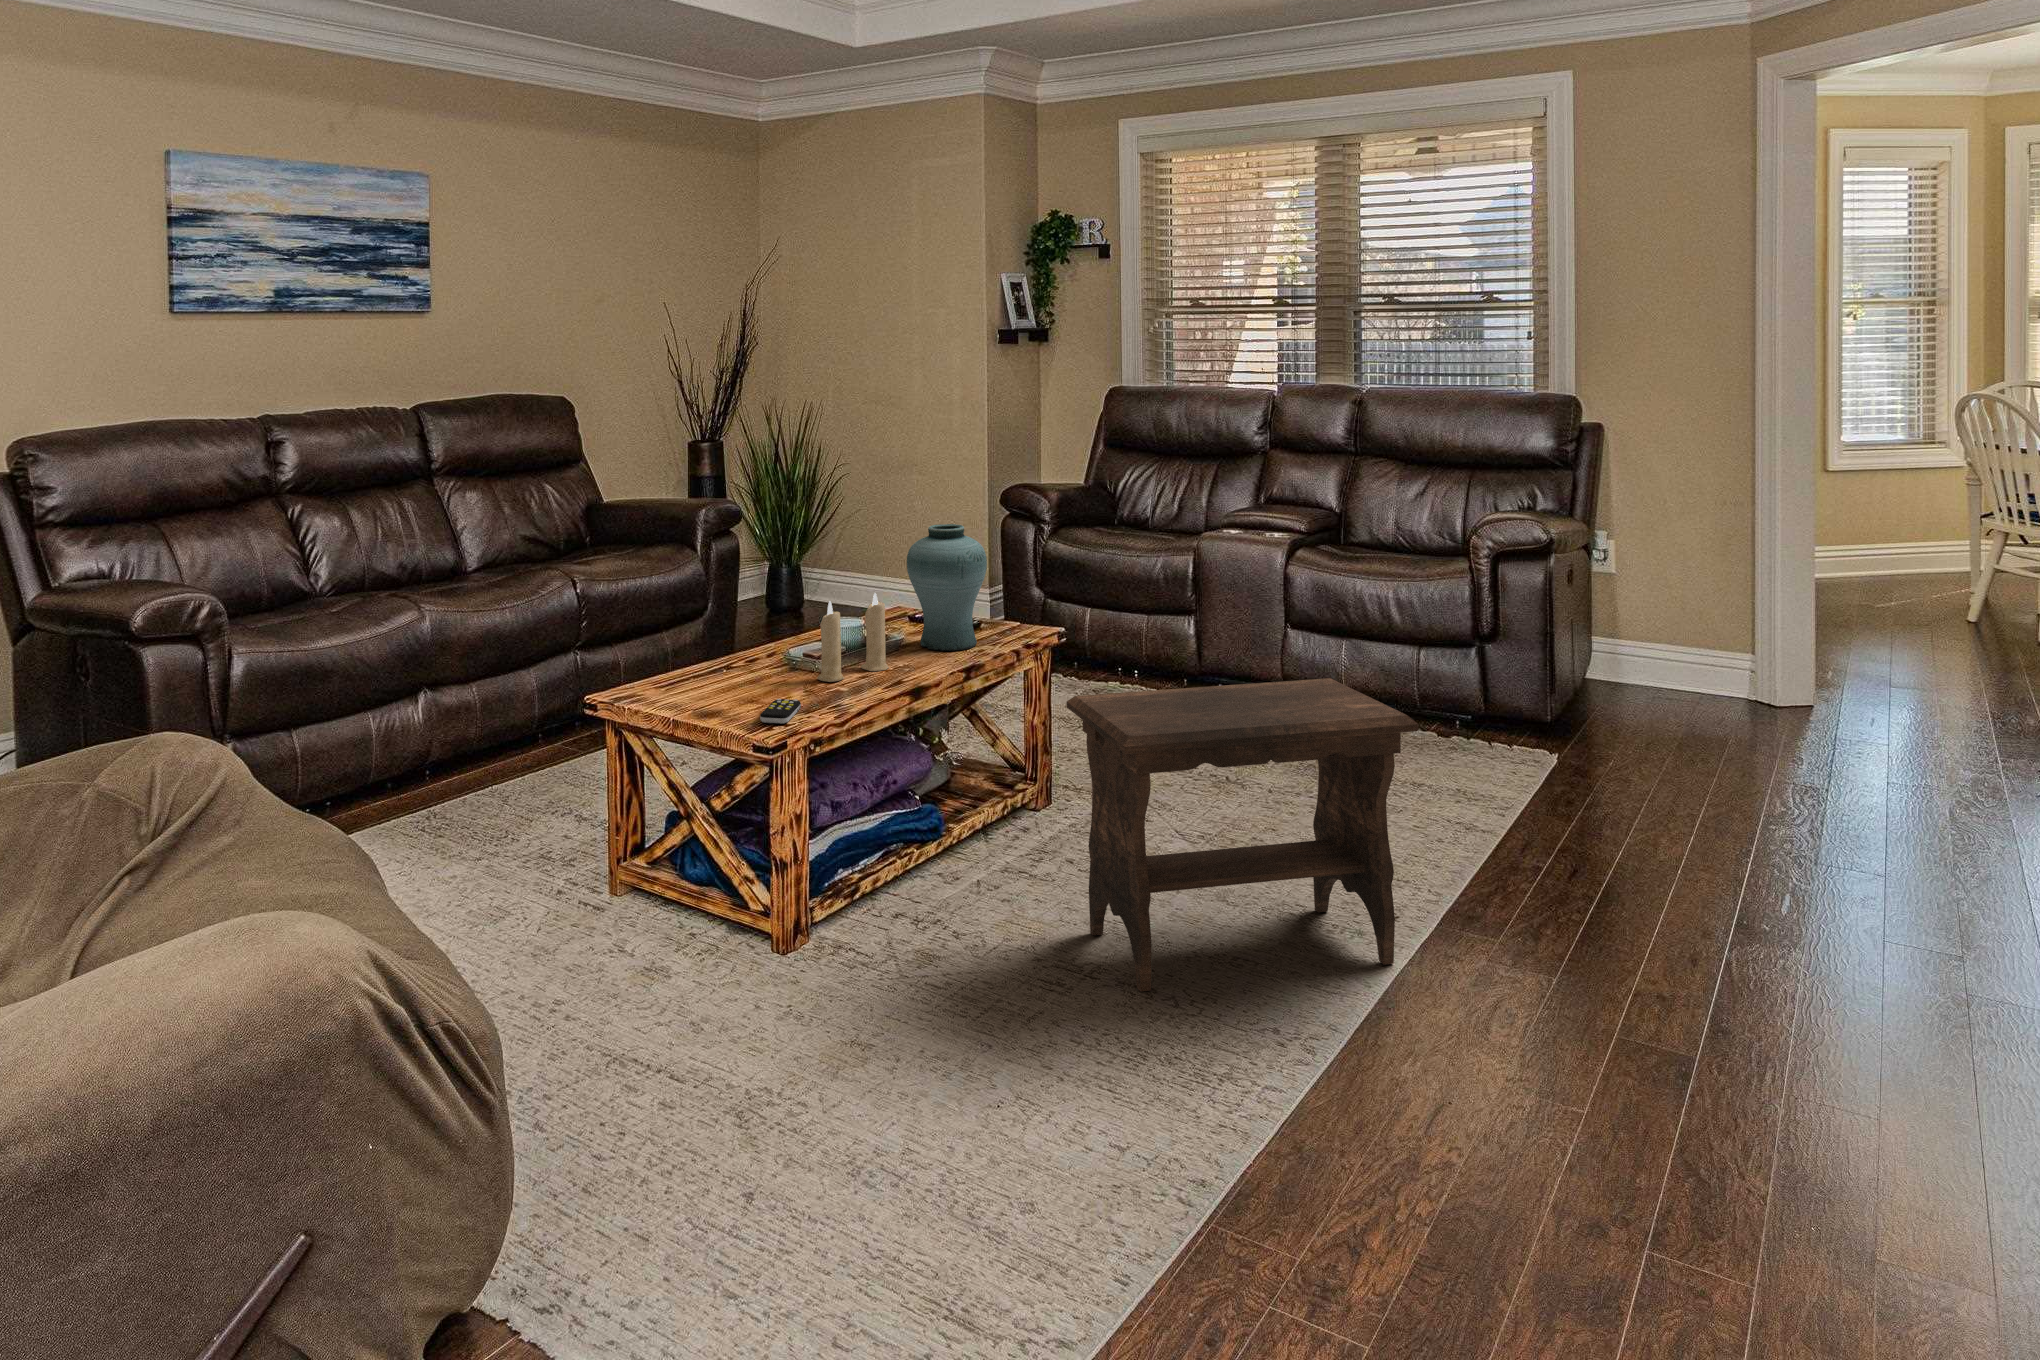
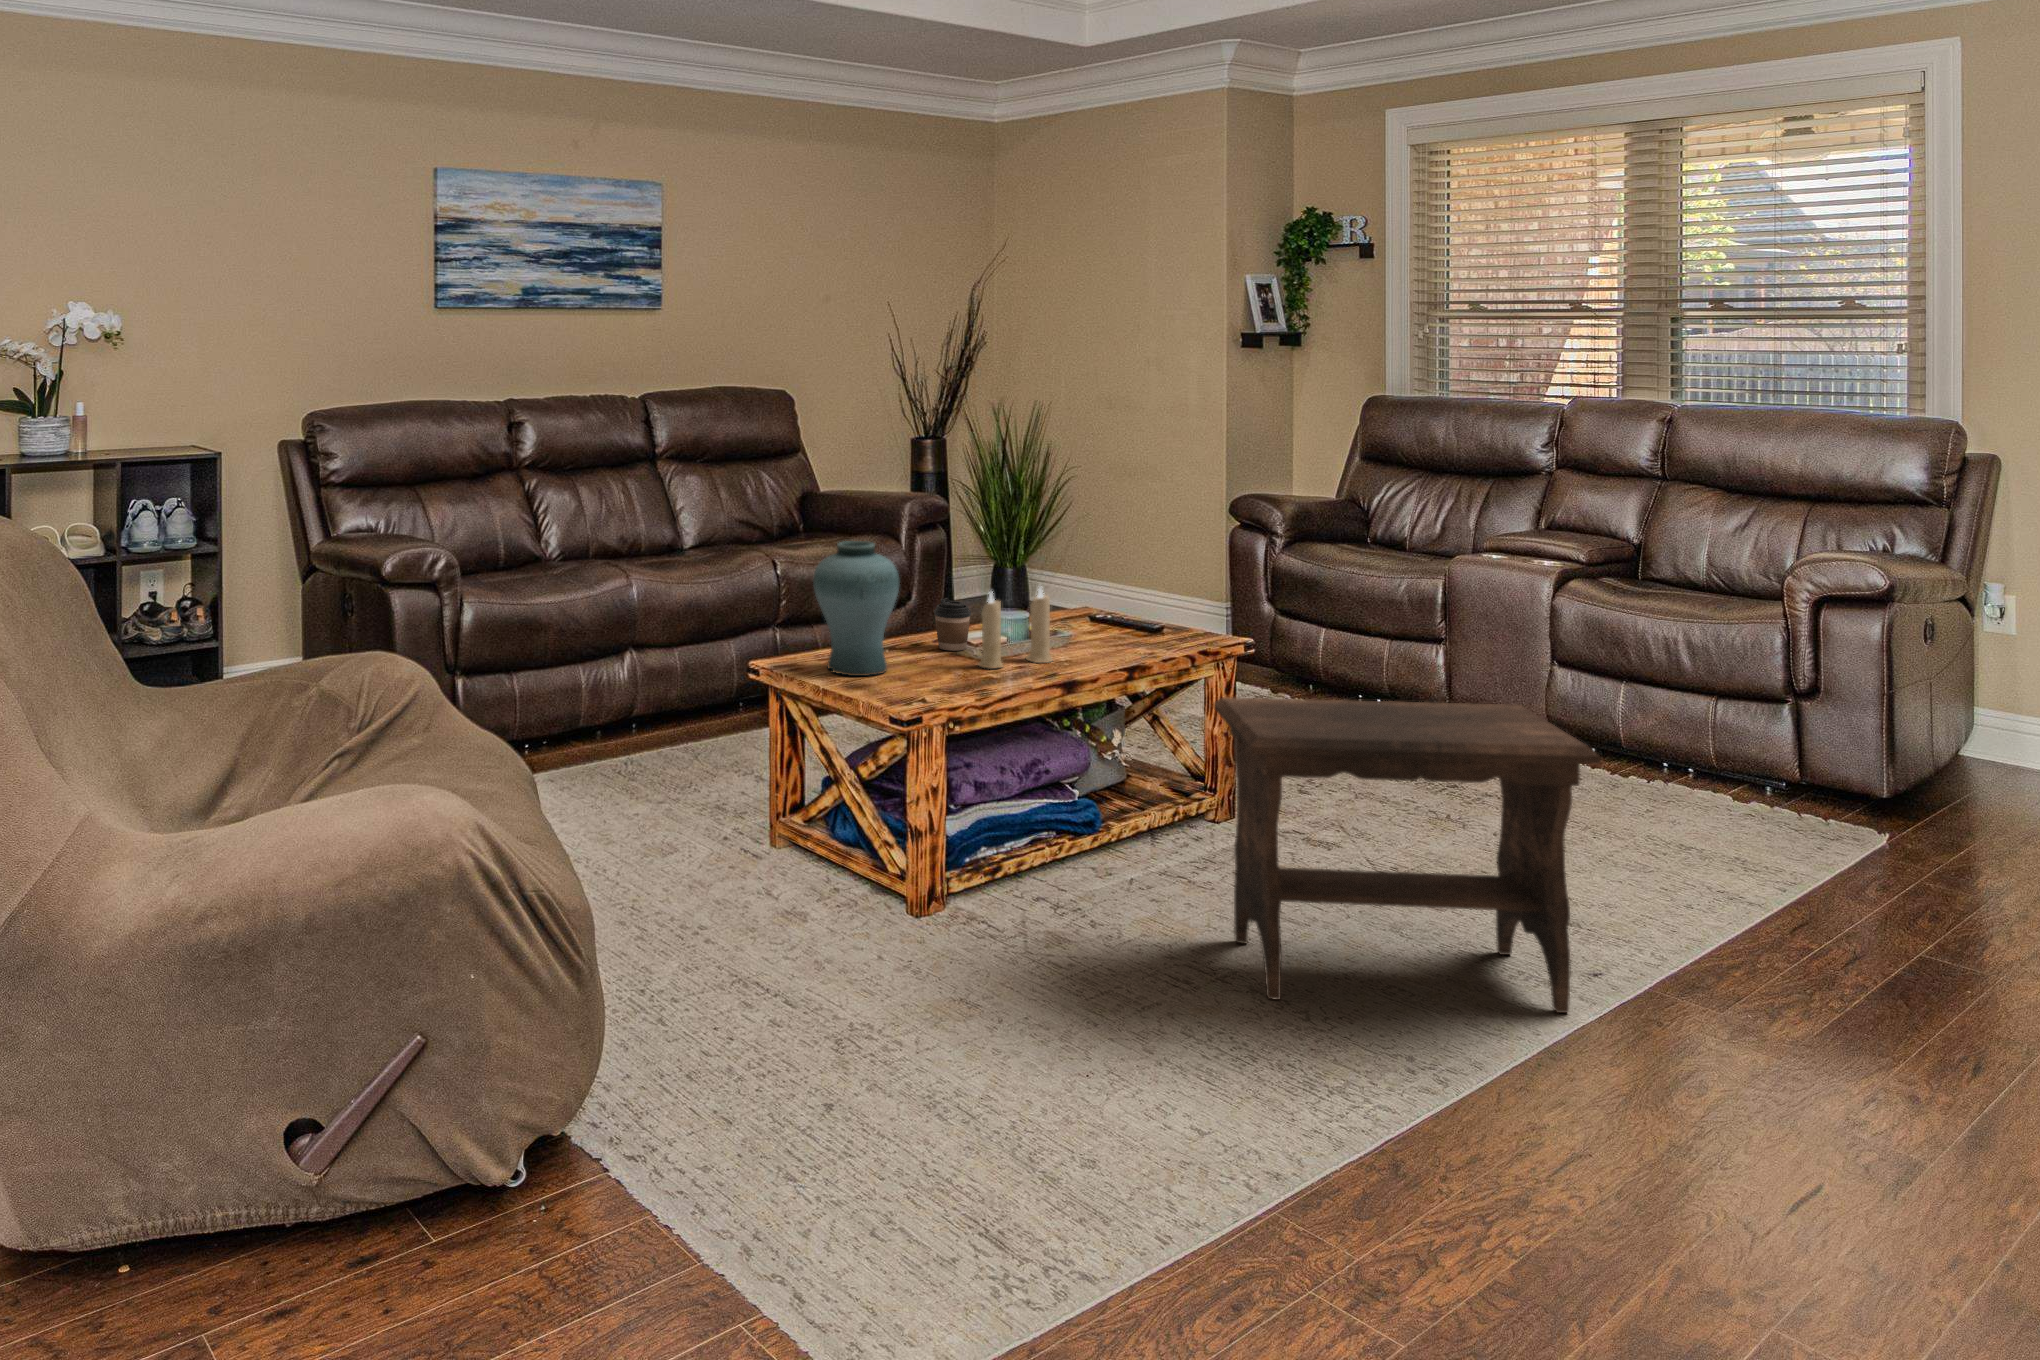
vase: present [907,524,987,651] -> present [813,541,899,676]
coffee cup: none [765,611,803,665] -> present [934,598,971,651]
remote control: present [760,699,801,723] -> none [907,678,950,700]

